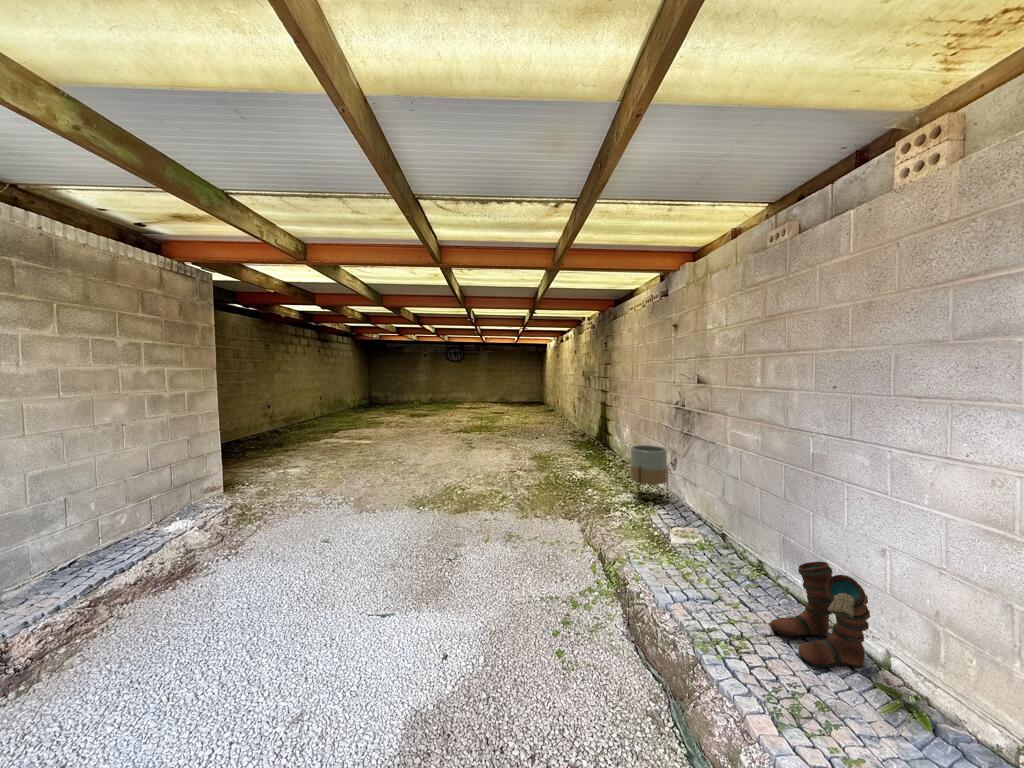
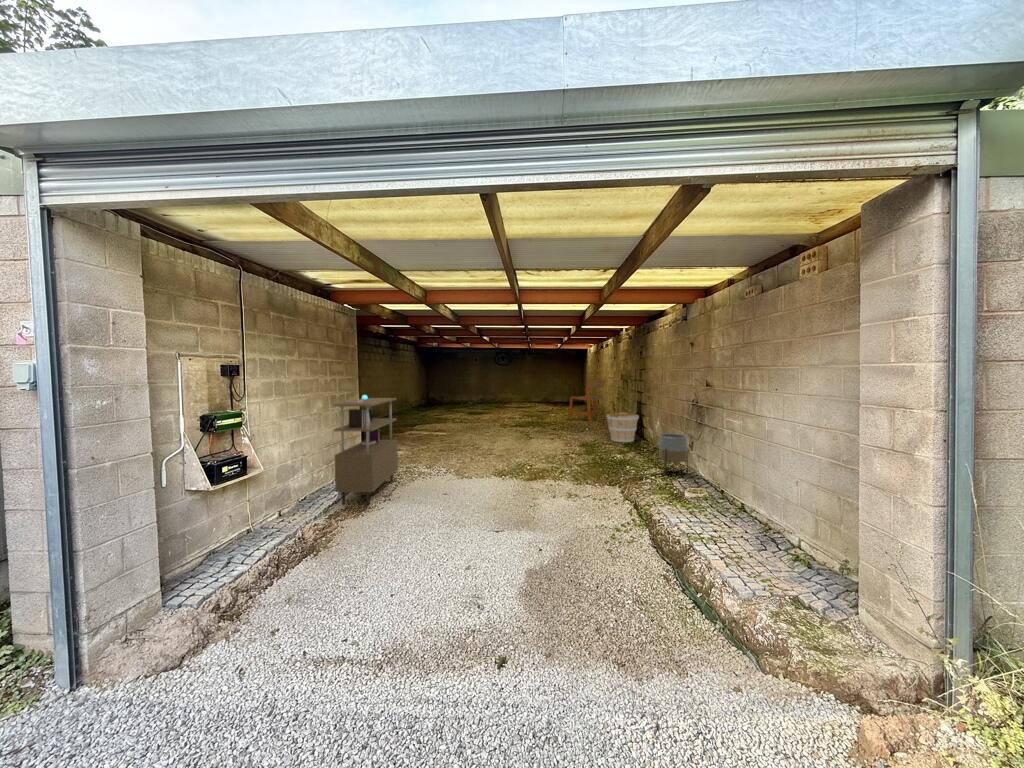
bench: none [524,378,572,424] -> present [569,381,605,421]
shelving unit: none [113,393,262,572] -> present [334,395,398,504]
wooden bucket: none [565,415,602,451] -> present [607,412,639,443]
boots: present [770,562,870,668] -> none [737,494,788,547]

